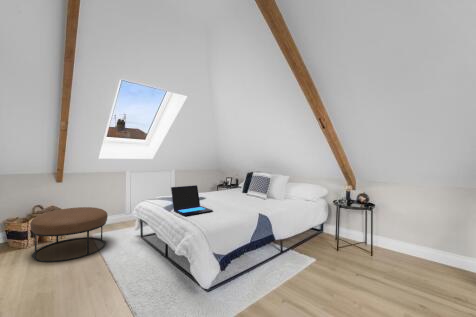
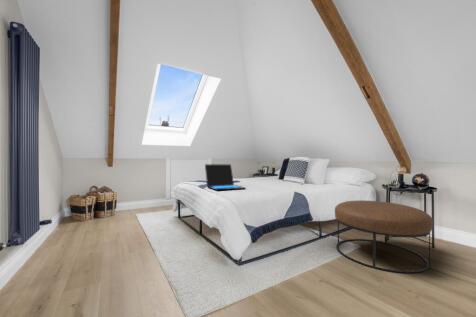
ottoman: present [30,207,108,262] -> present [335,200,433,273]

